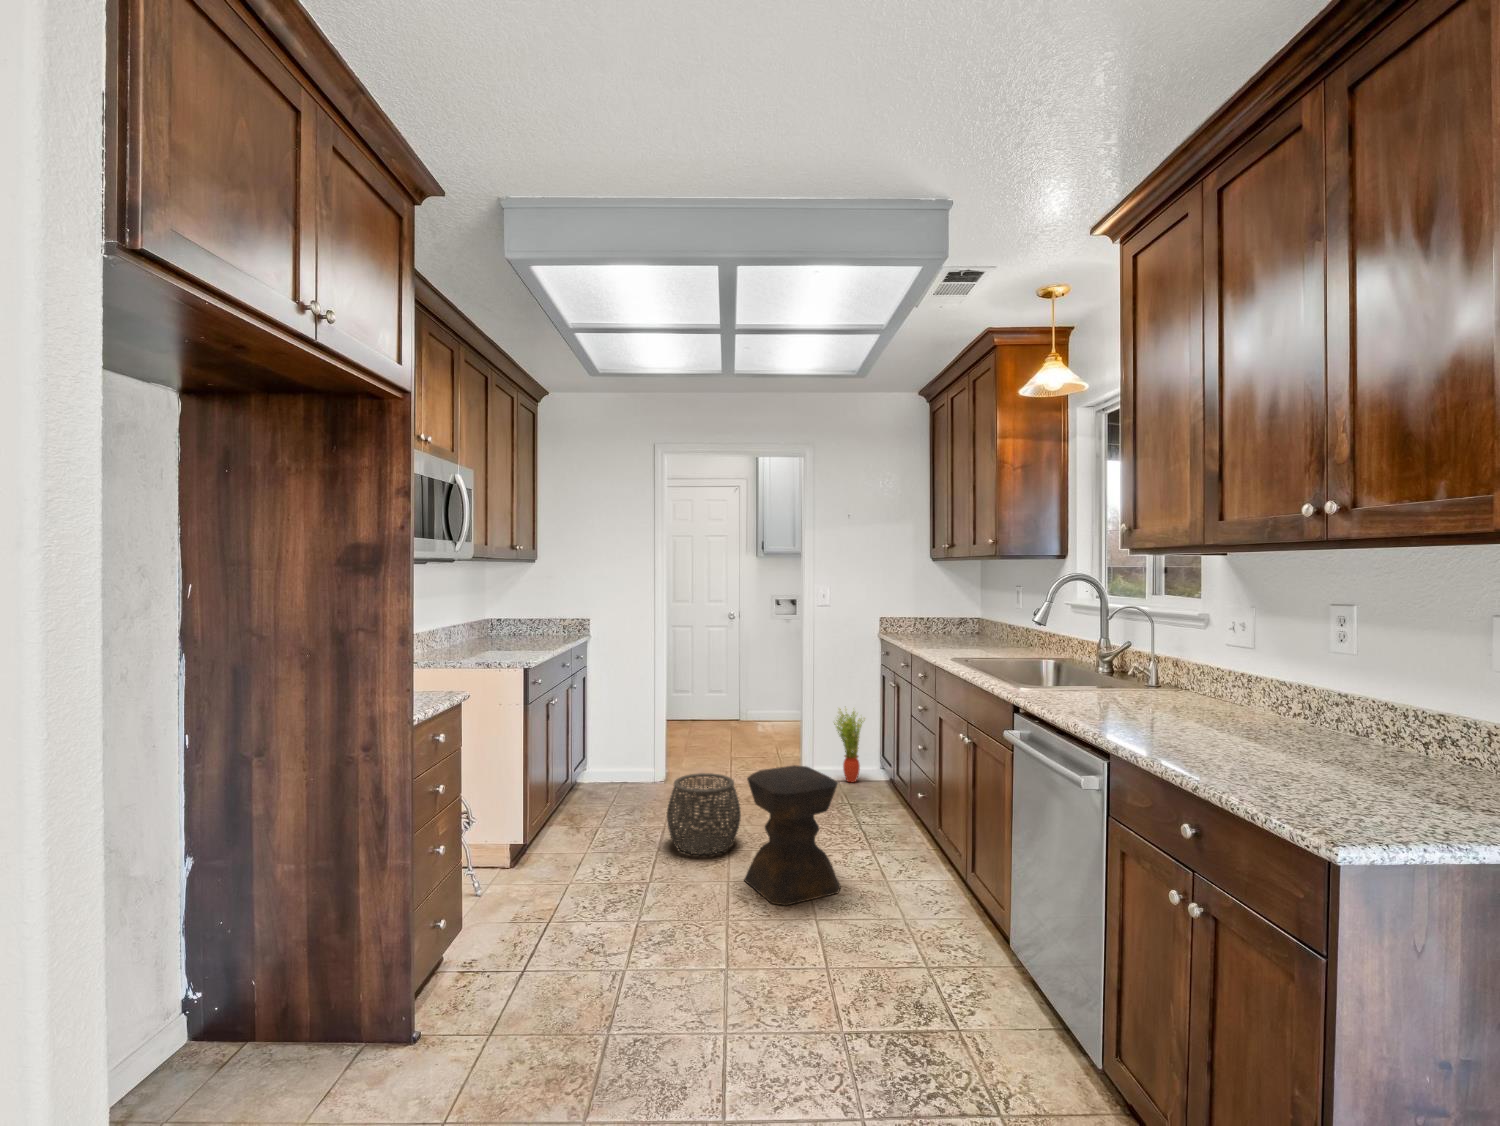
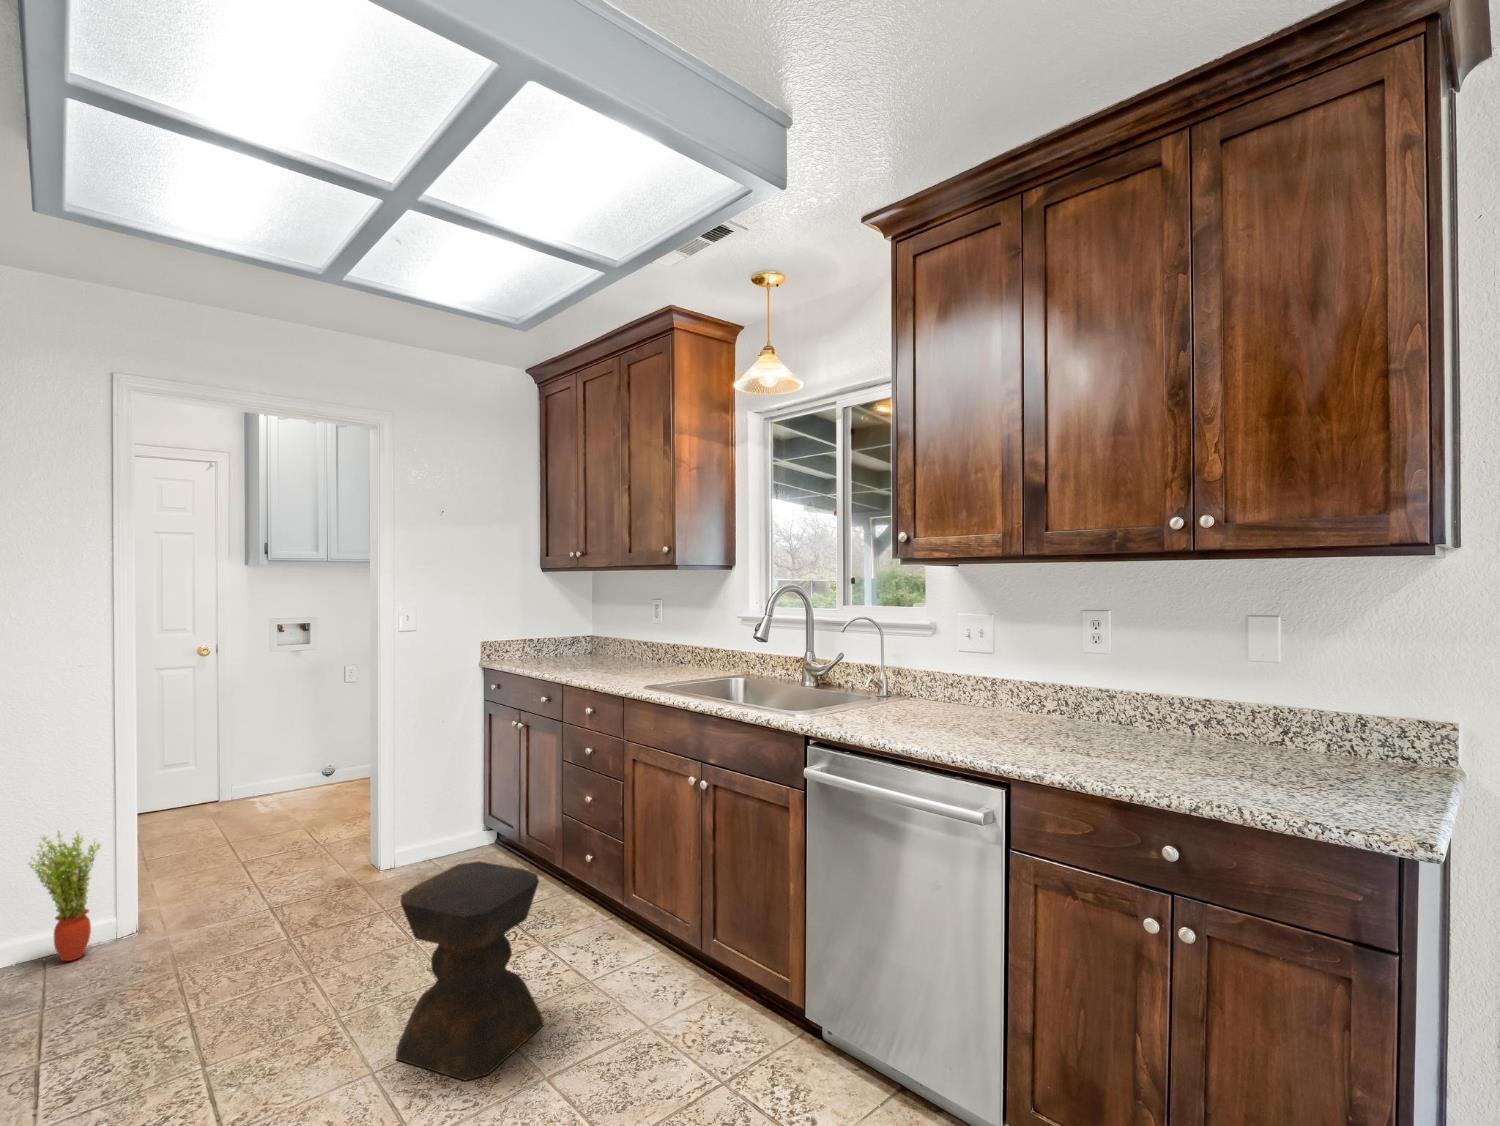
potted plant: present [834,709,863,782] -> present [28,831,100,961]
woven basket: present [667,773,741,855] -> none [217,904,354,1051]

